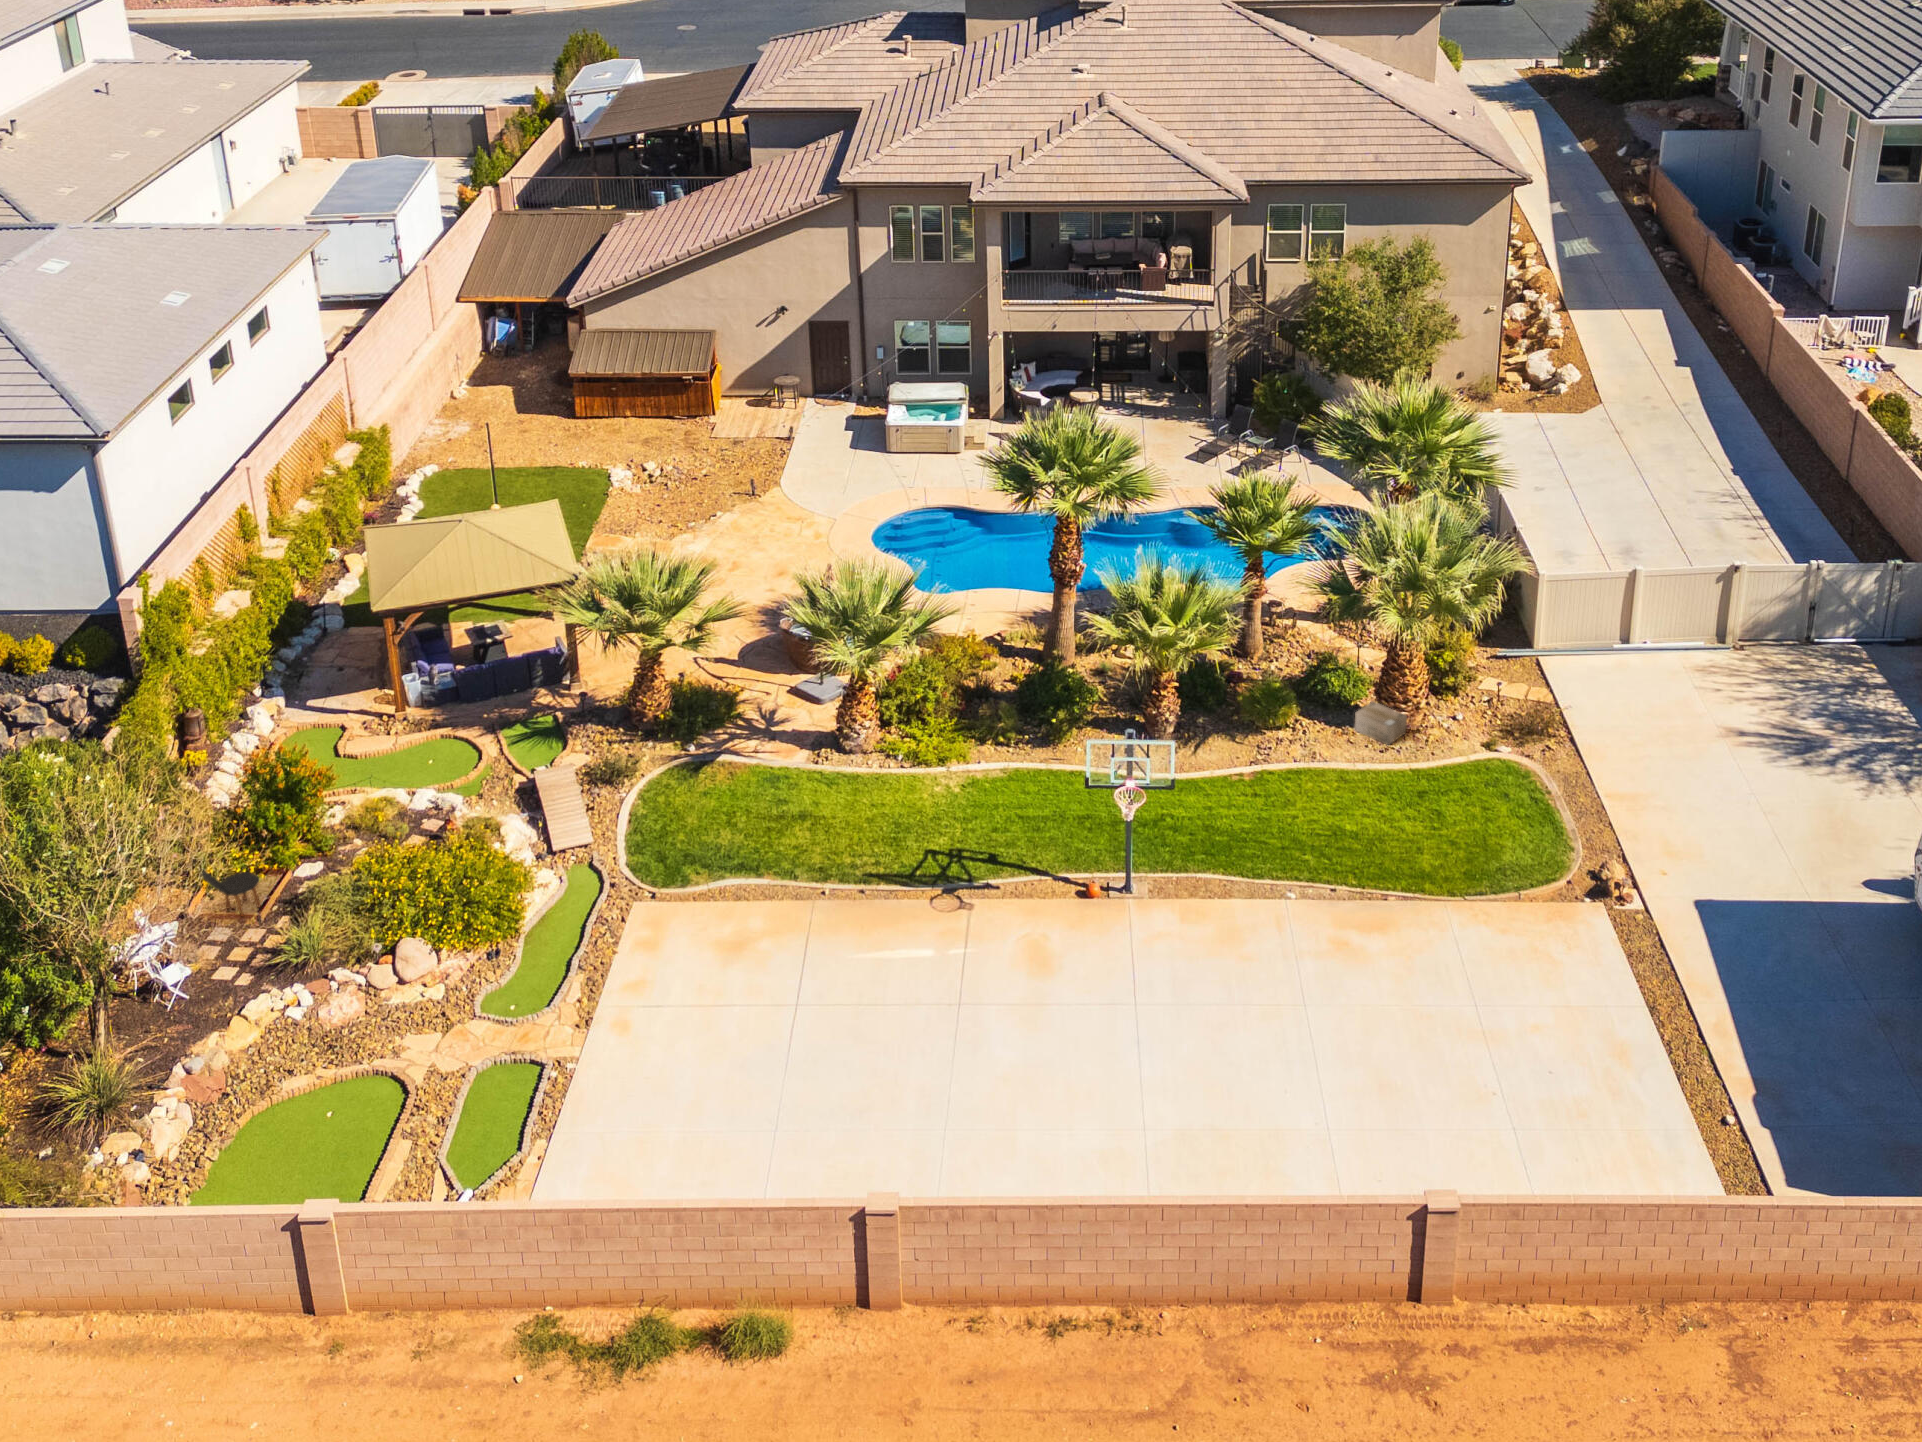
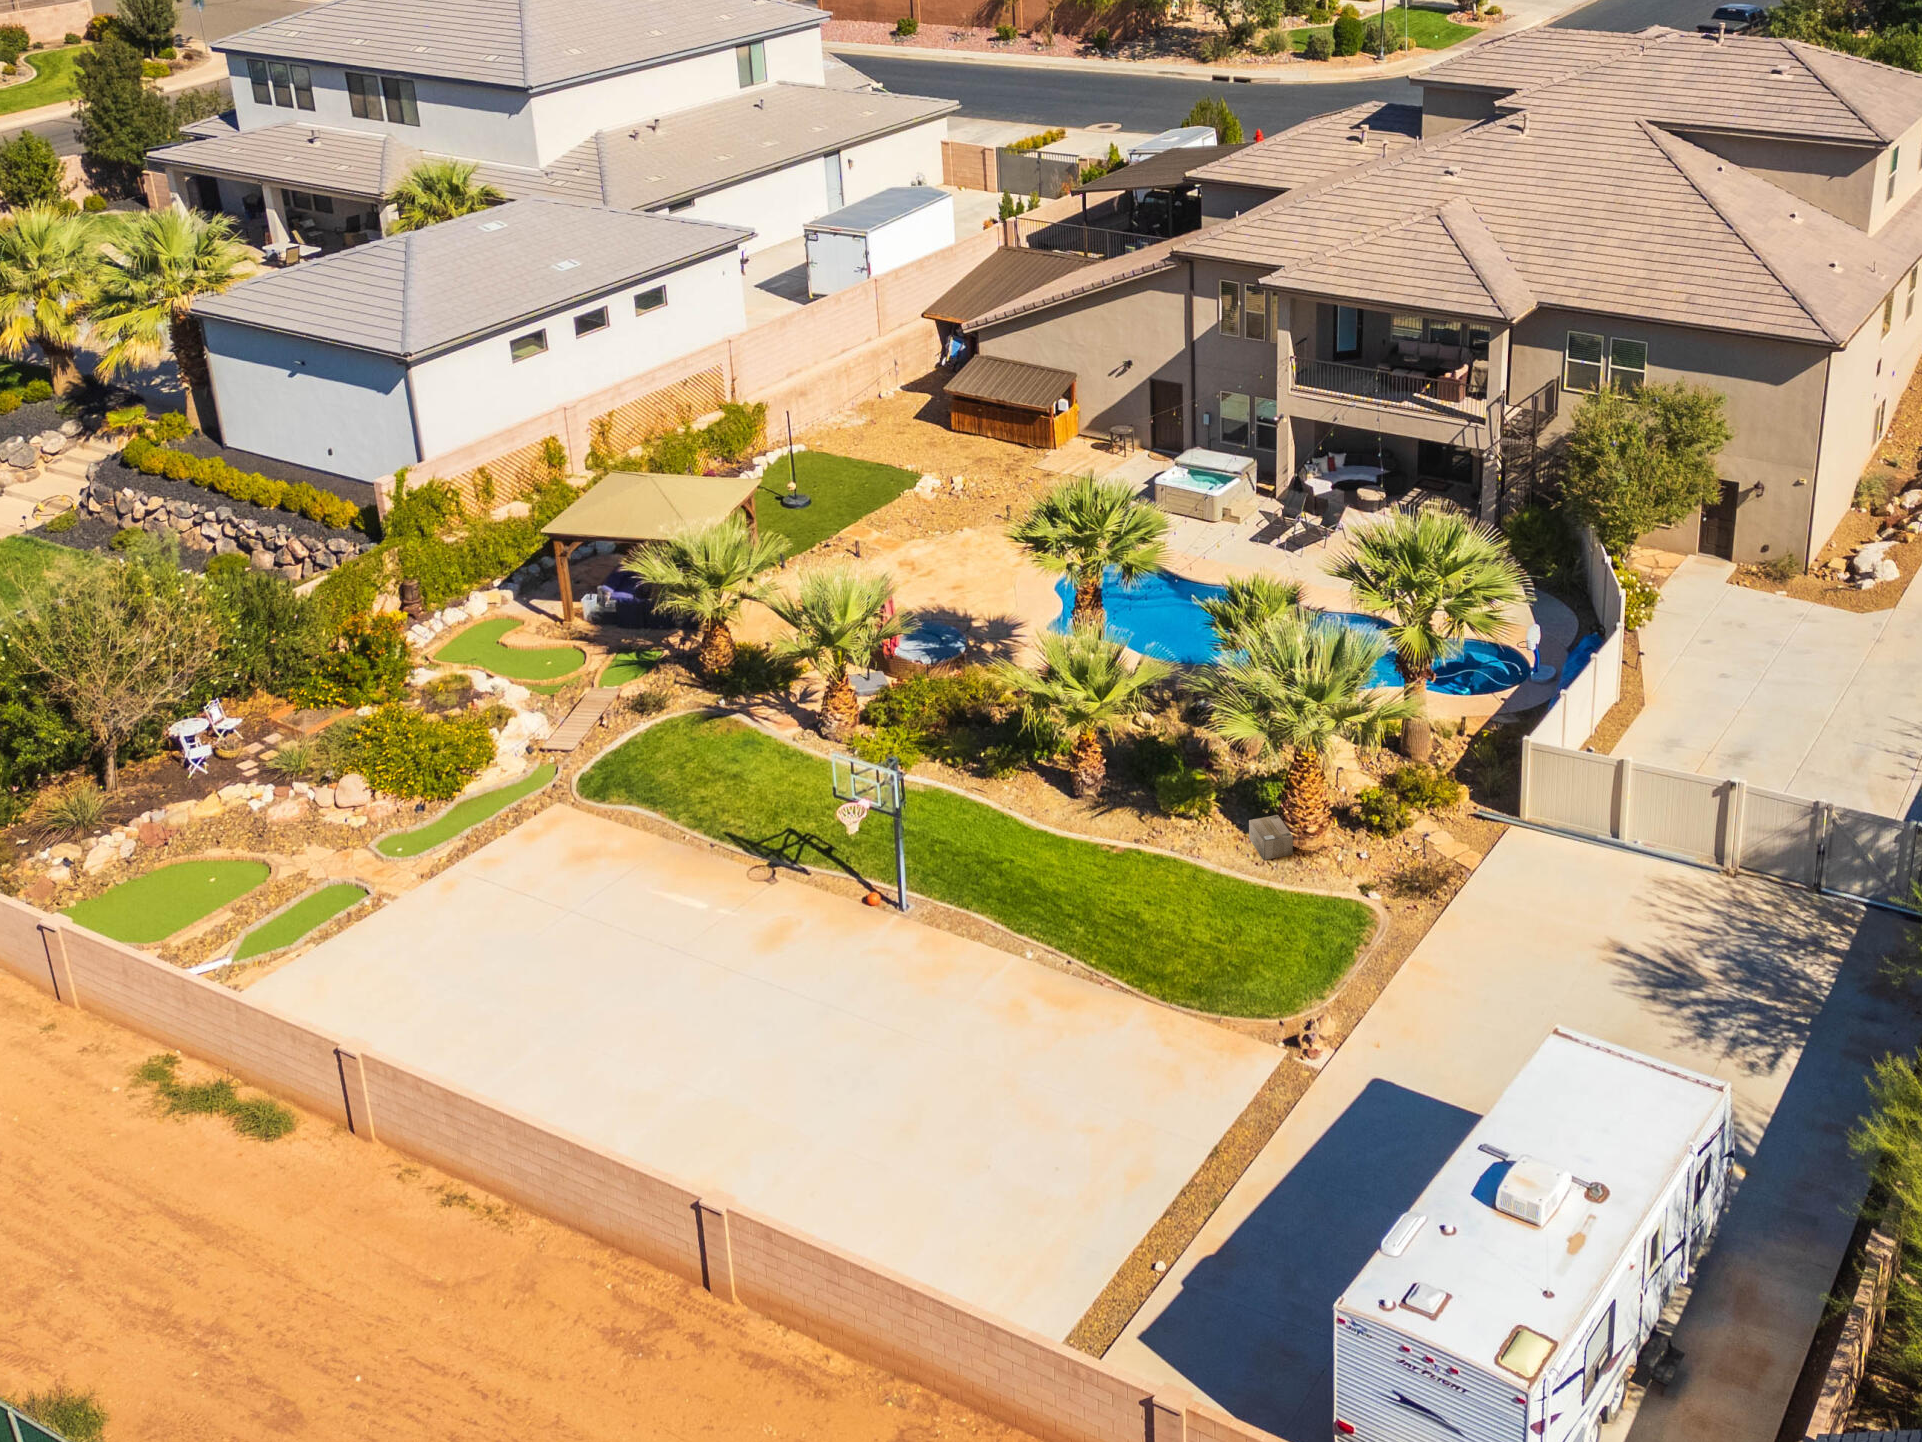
chair: present [202,871,261,916] -> none [284,683,332,729]

